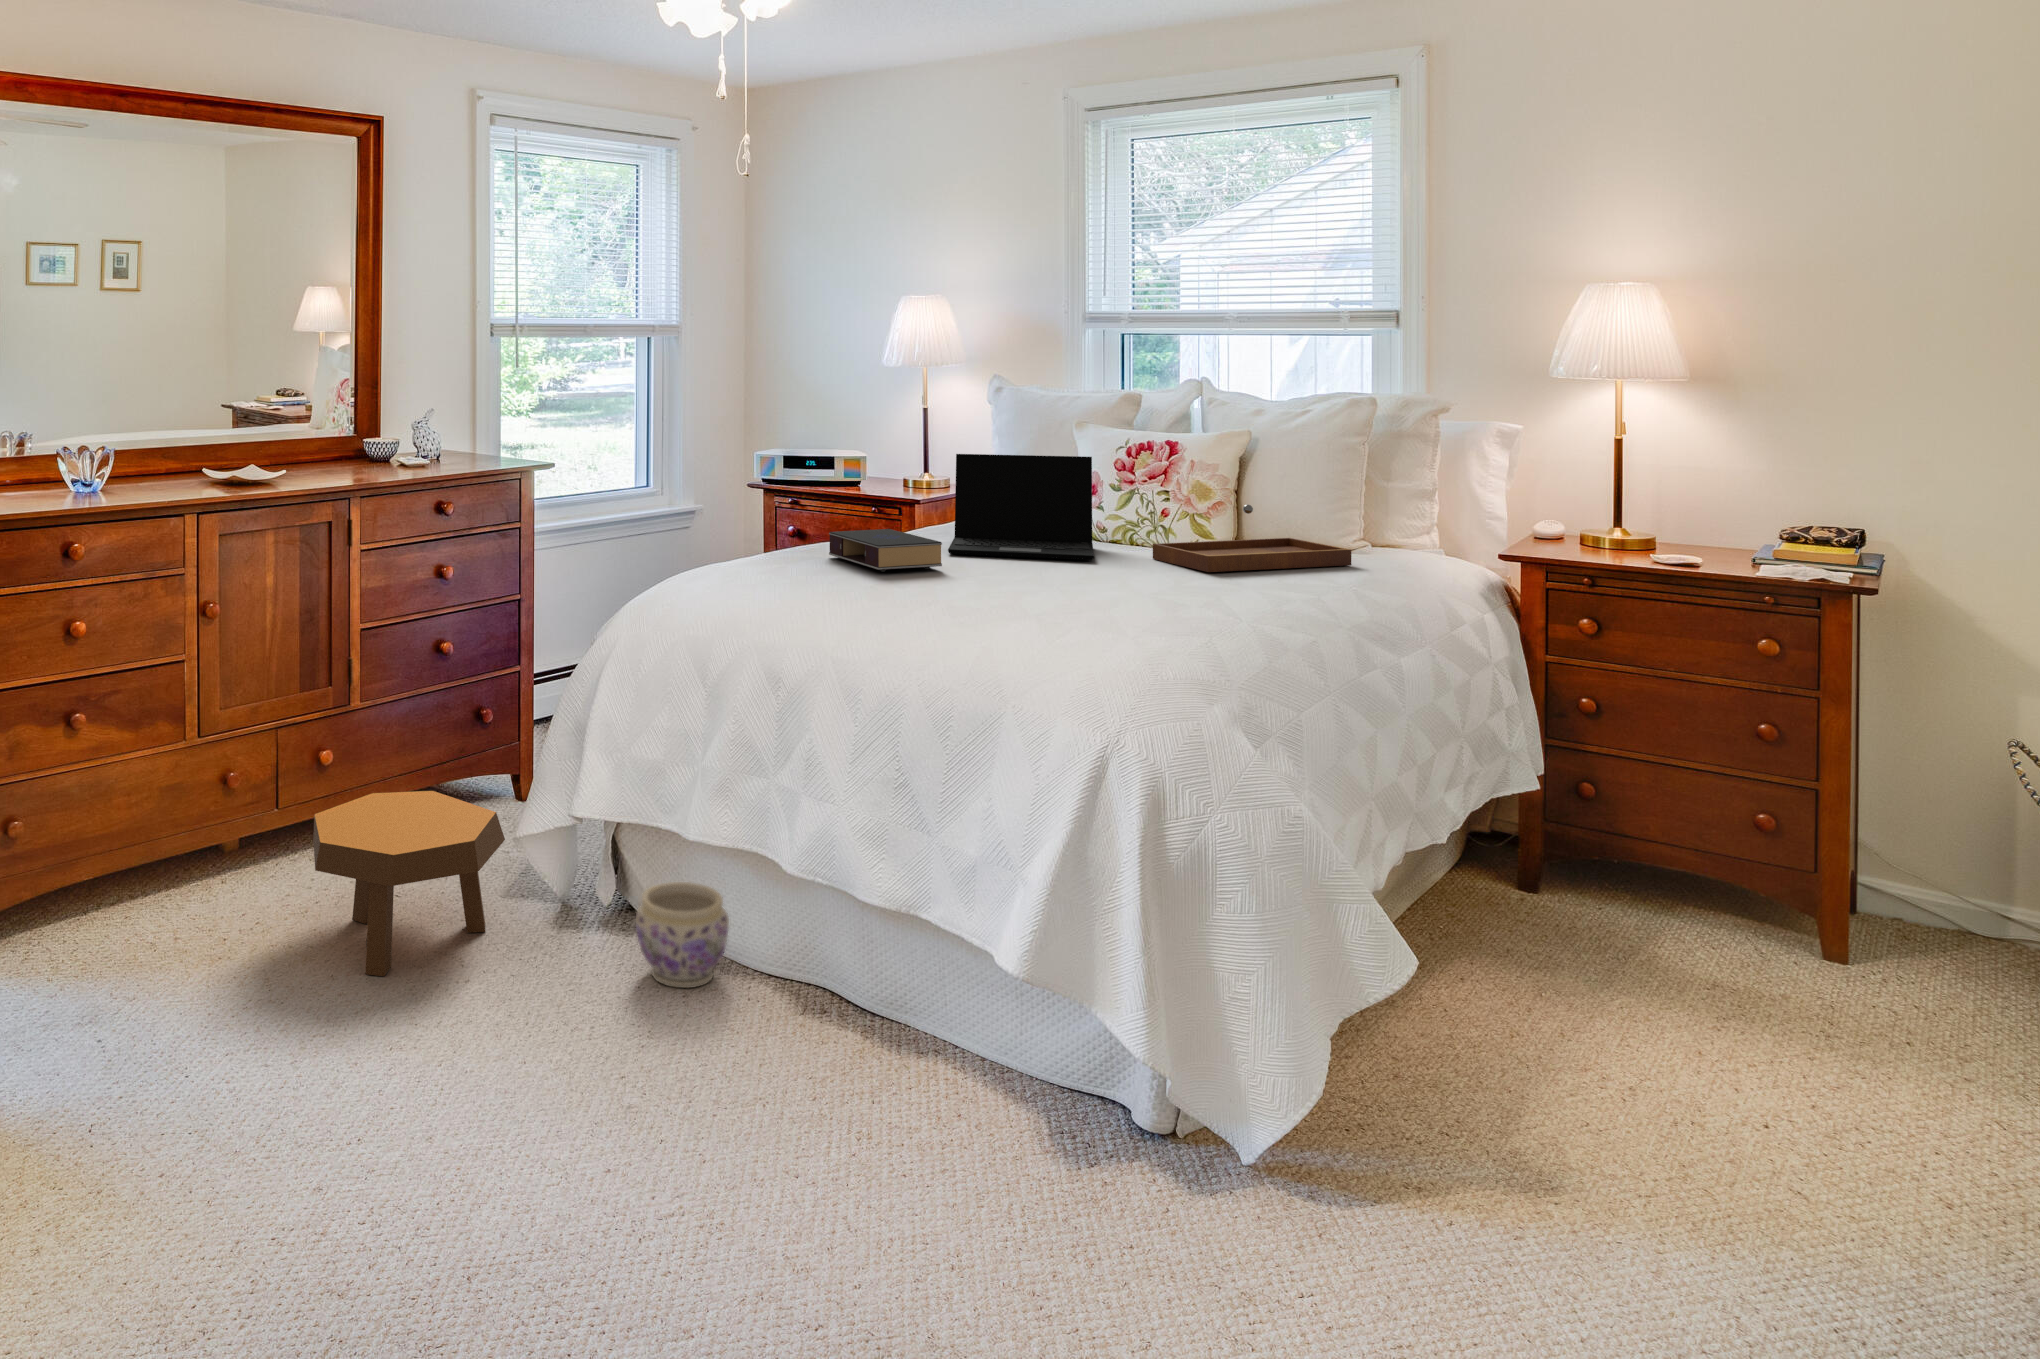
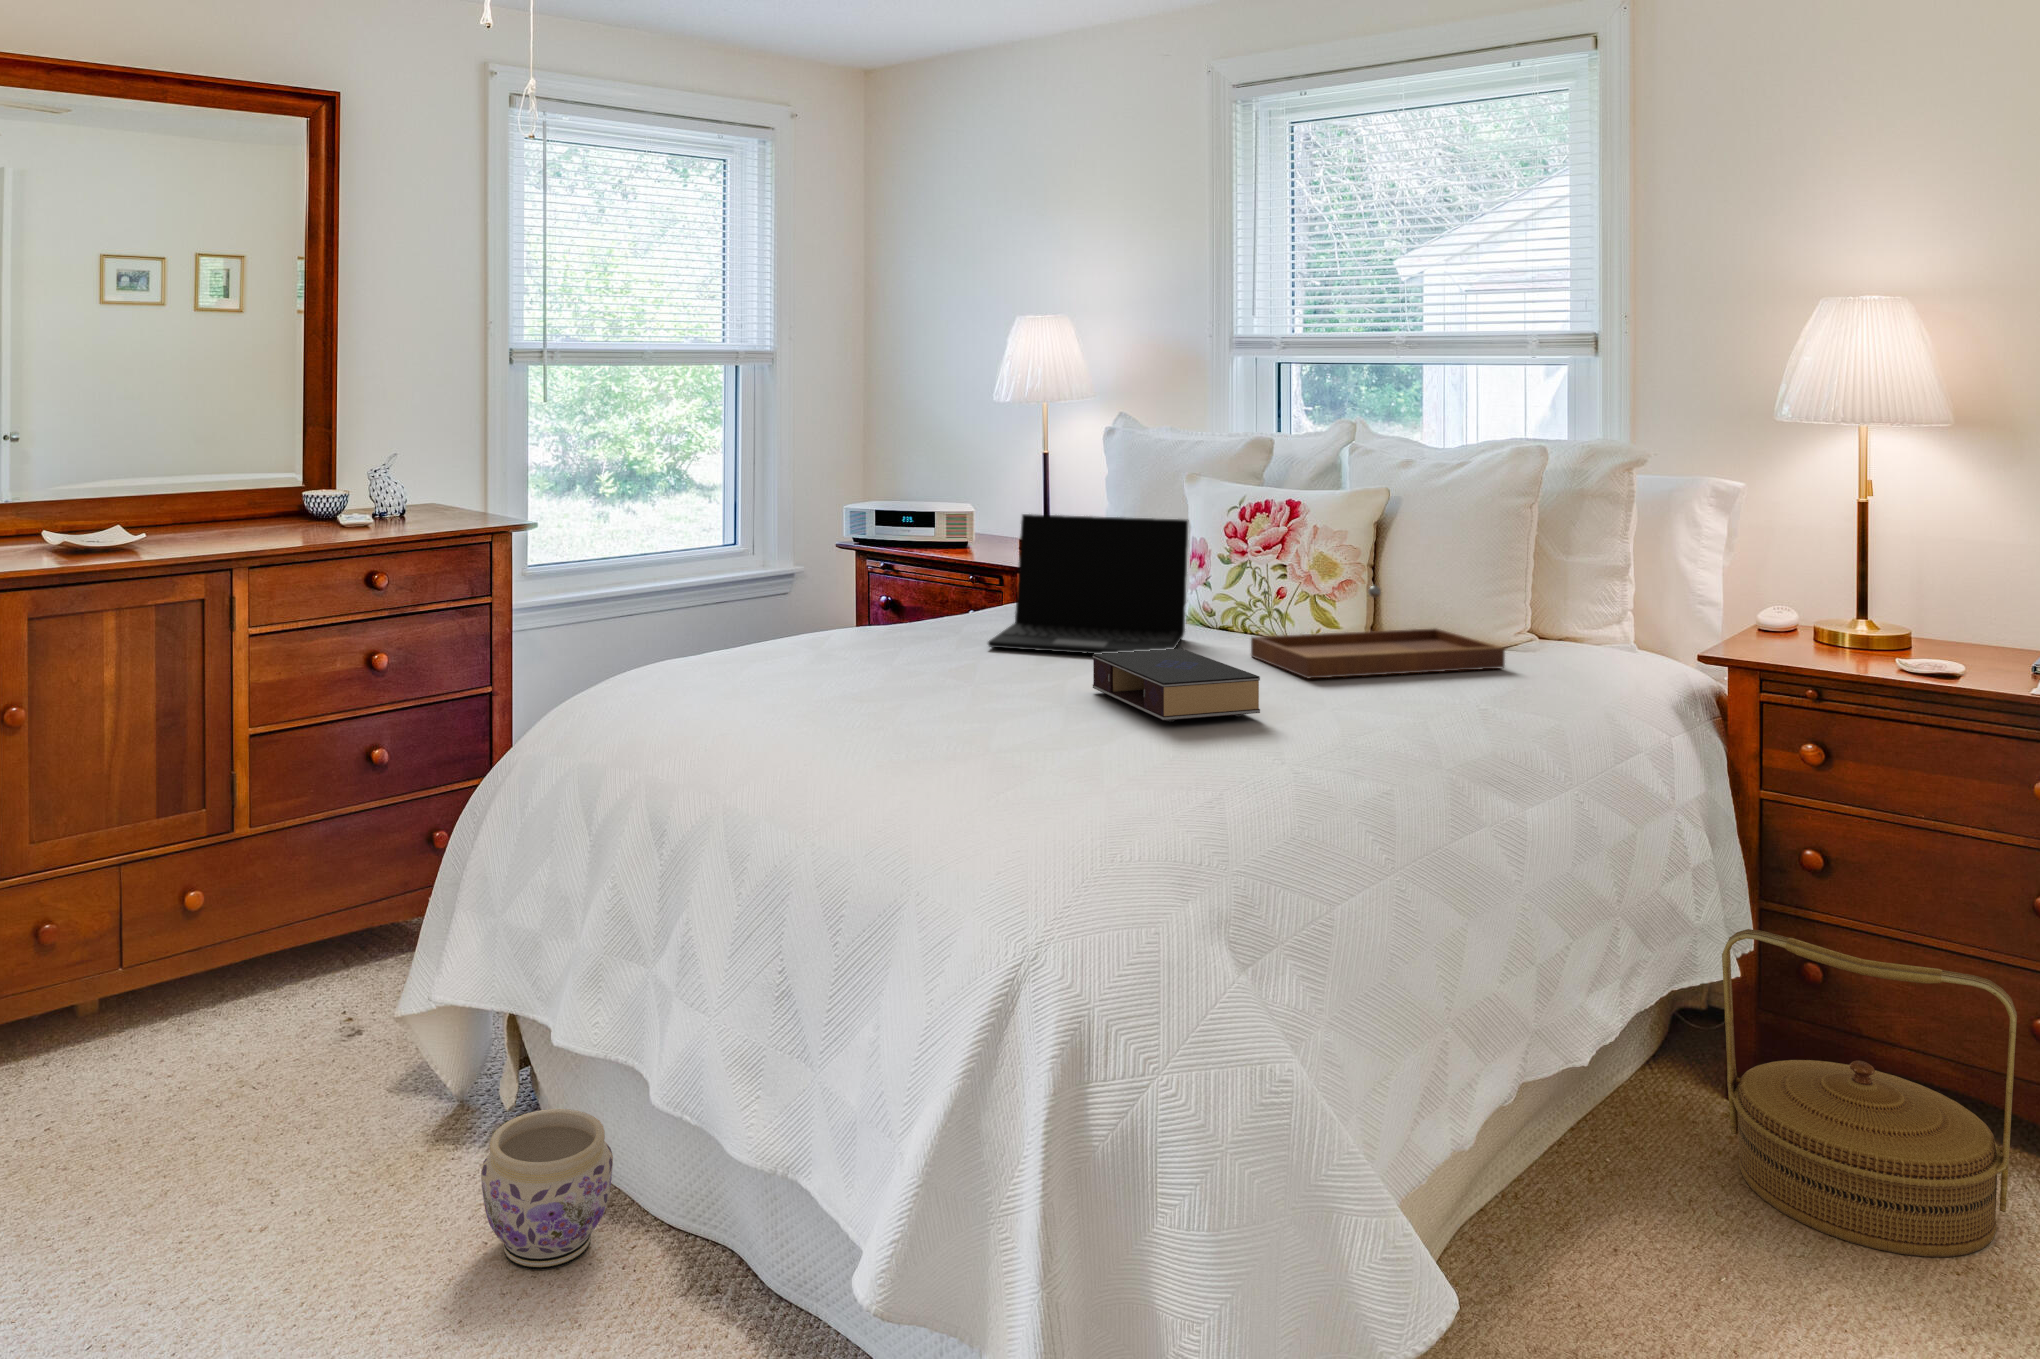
book: present [829,529,942,572] -> present [1093,649,1260,722]
woven basket: none [1522,754,1748,978] -> present [1722,929,2017,1257]
footstool: present [313,791,505,976] -> none [53,965,350,1247]

